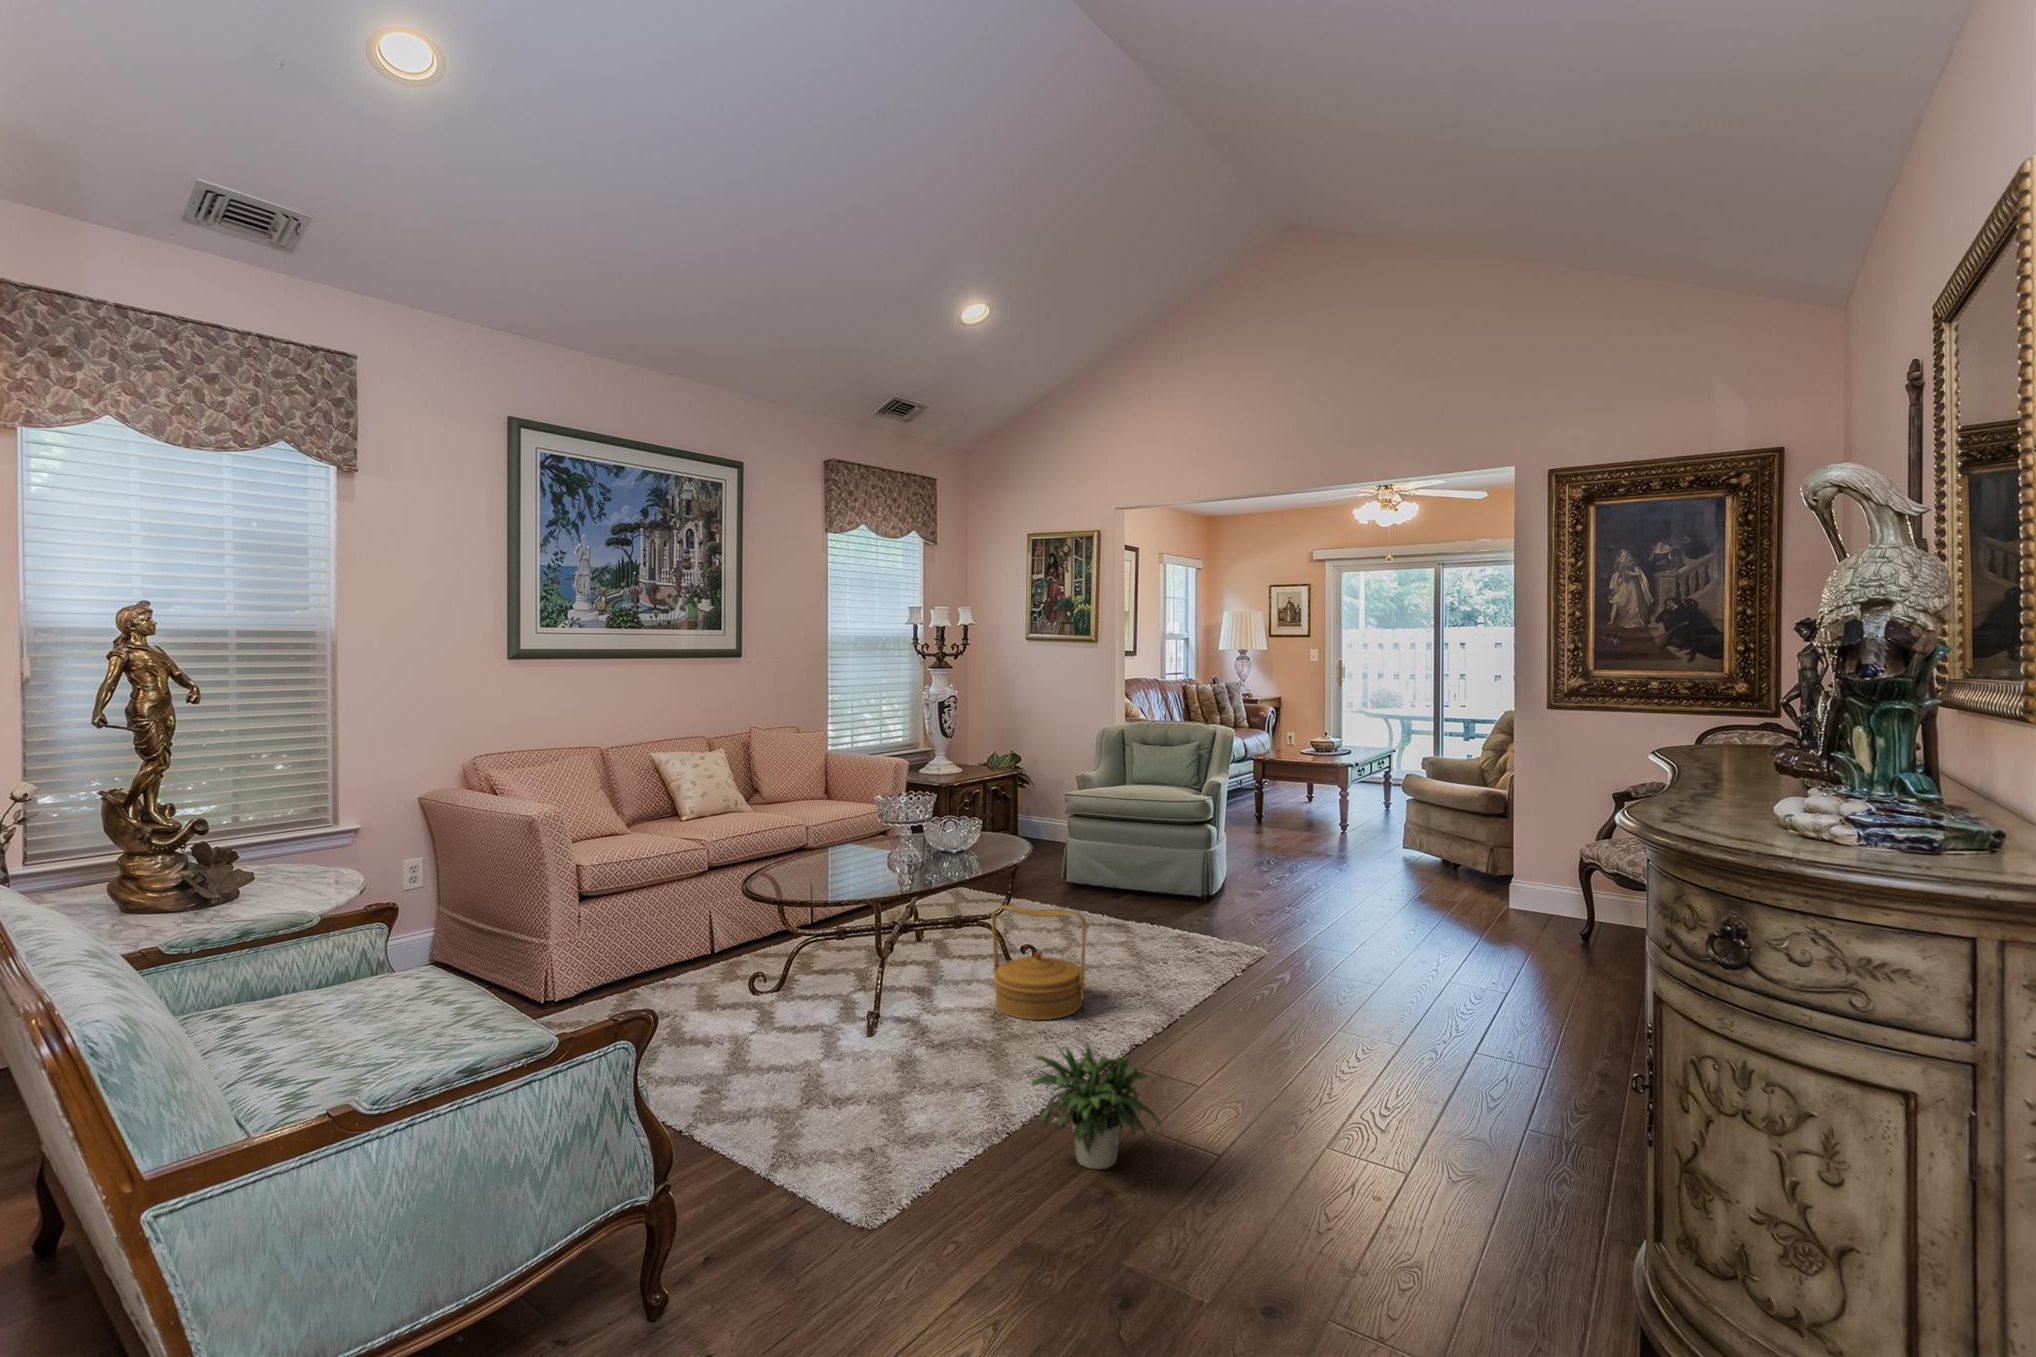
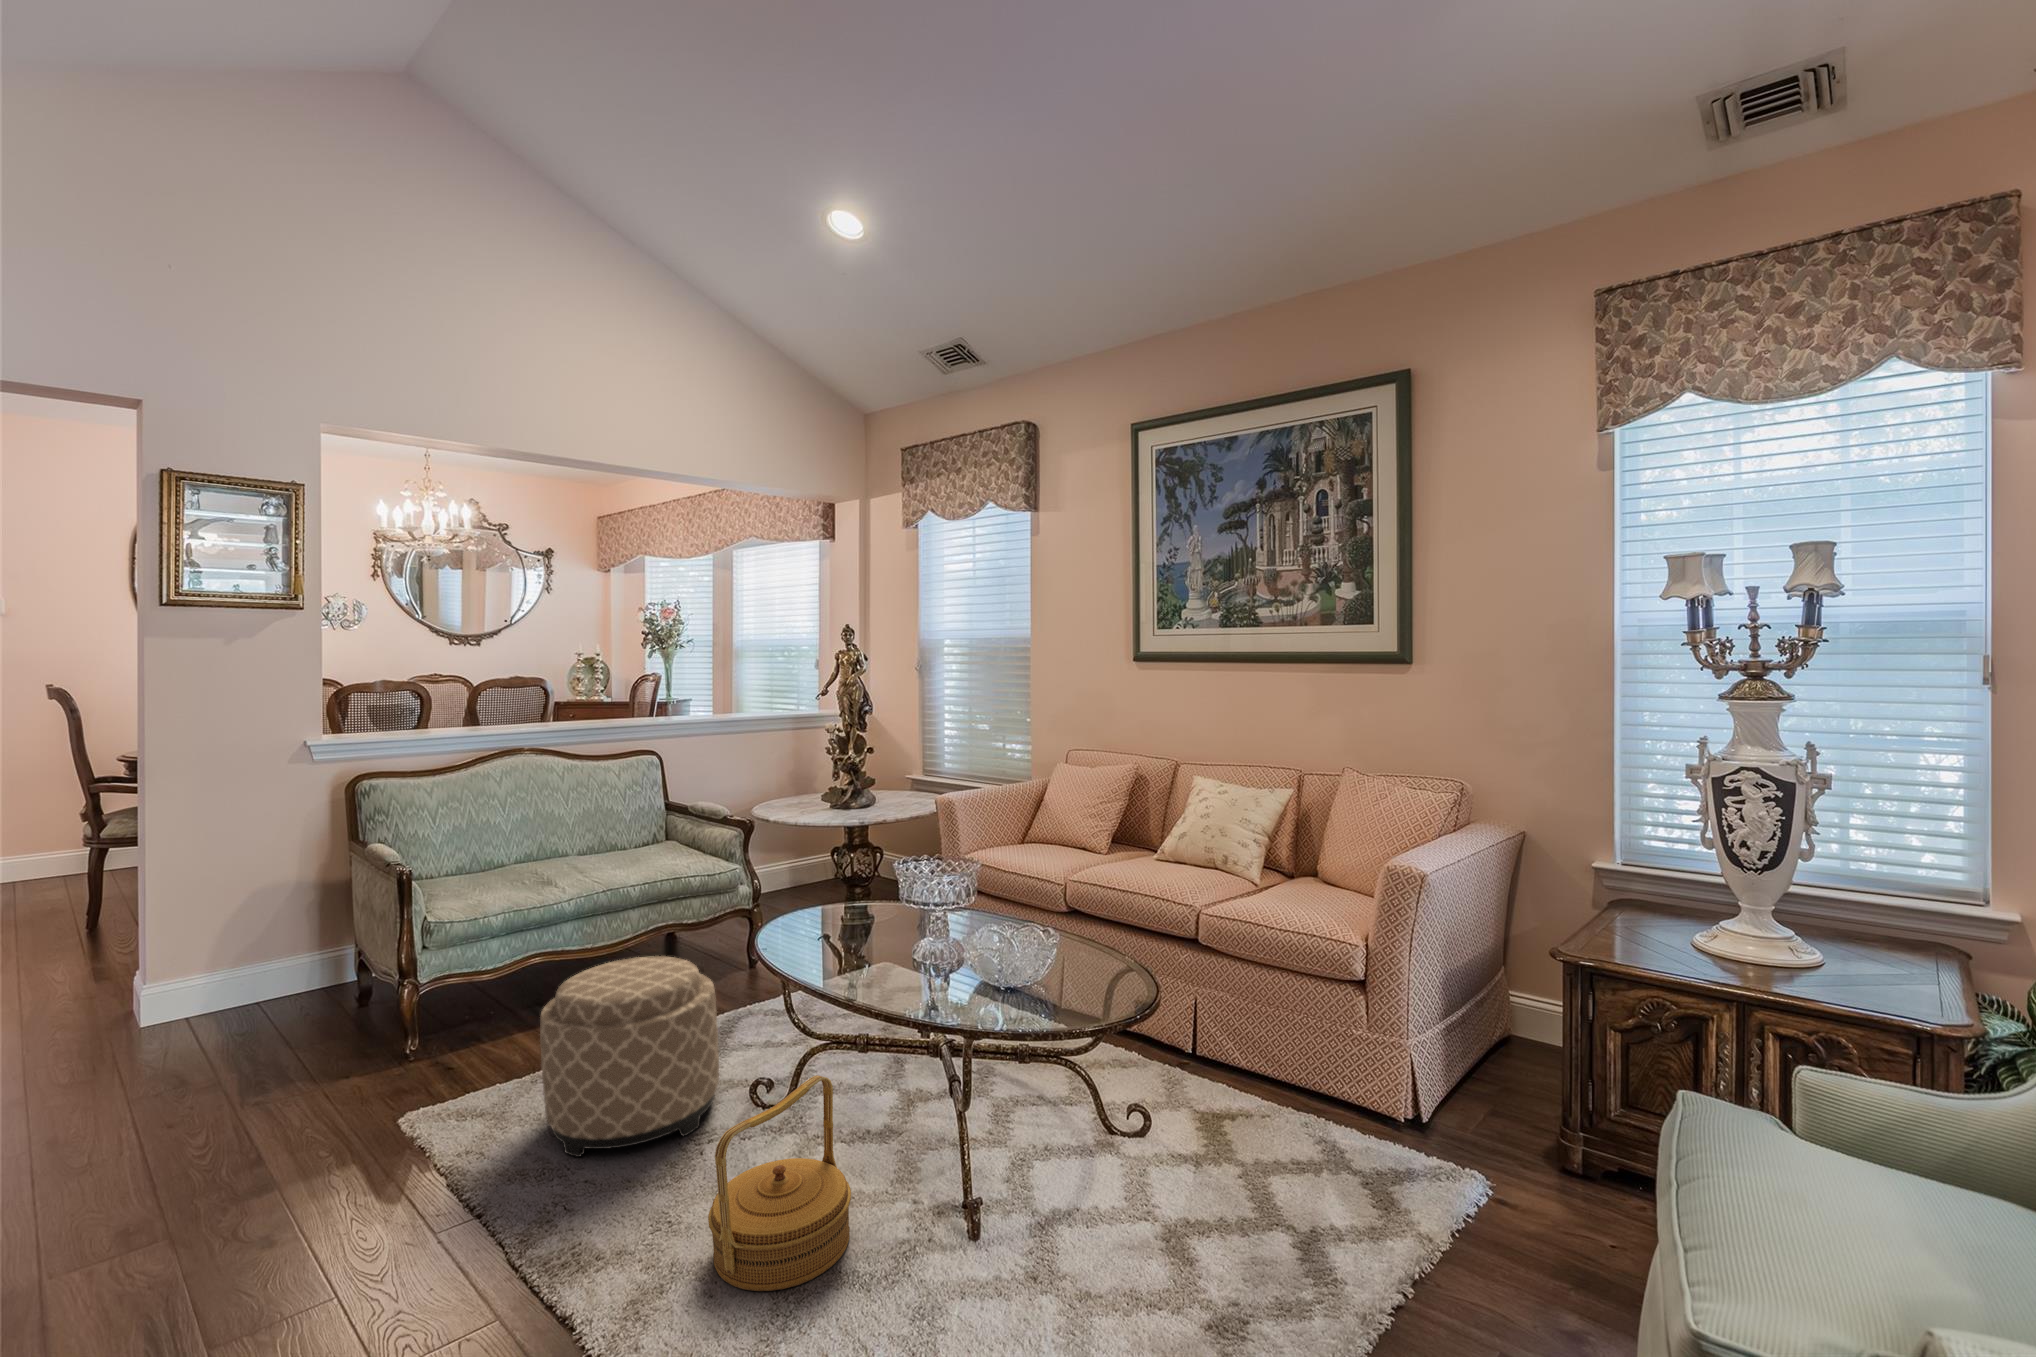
ottoman: none [778,928,947,1127] -> present [540,956,719,1157]
potted plant: present [1001,1045,1161,1169] -> none [252,1108,454,1268]

